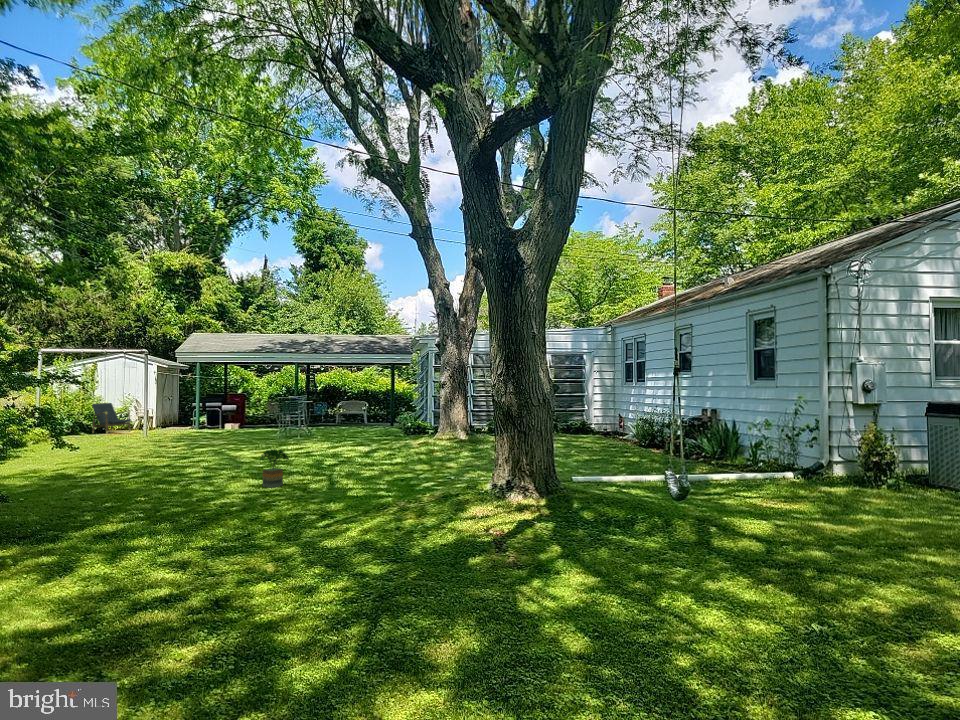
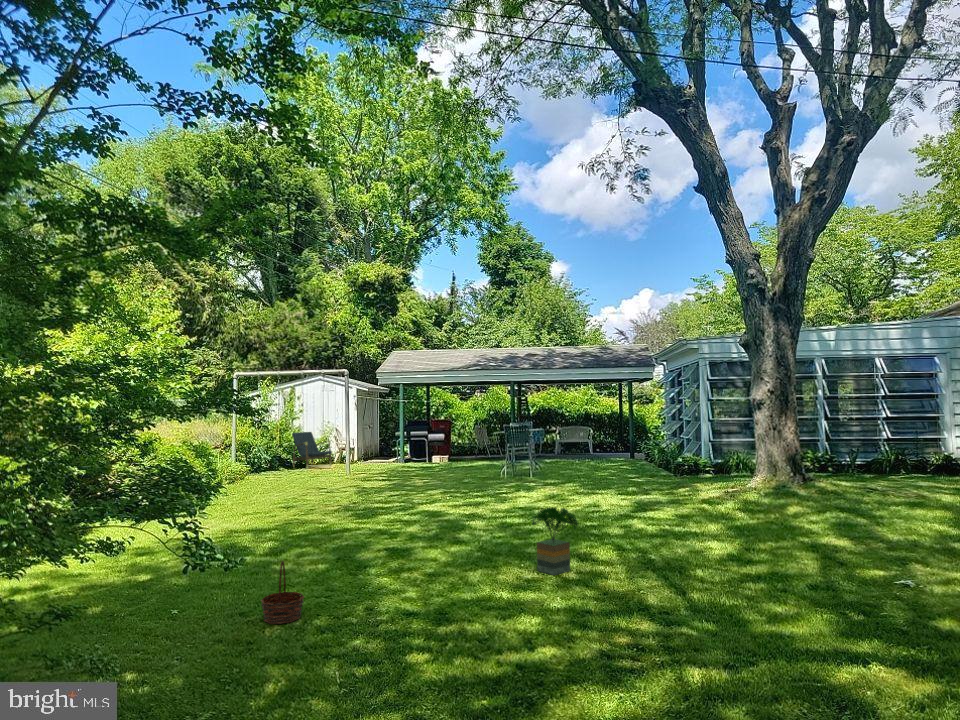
basket: none [71,481,102,517] -> present [261,561,304,624]

